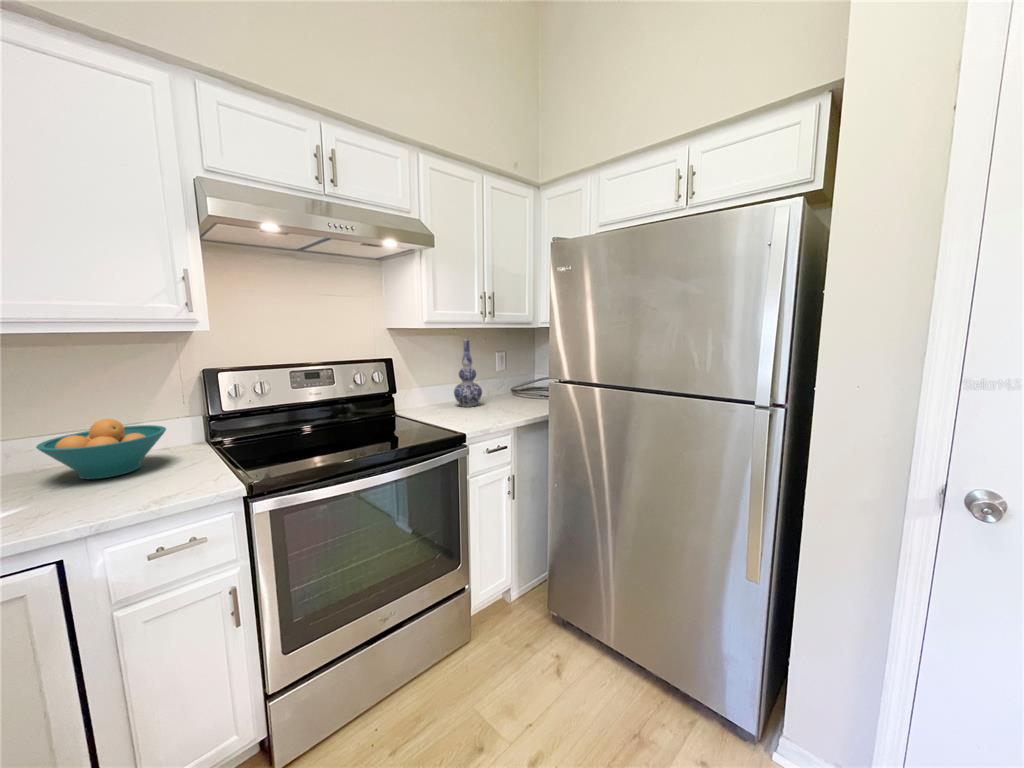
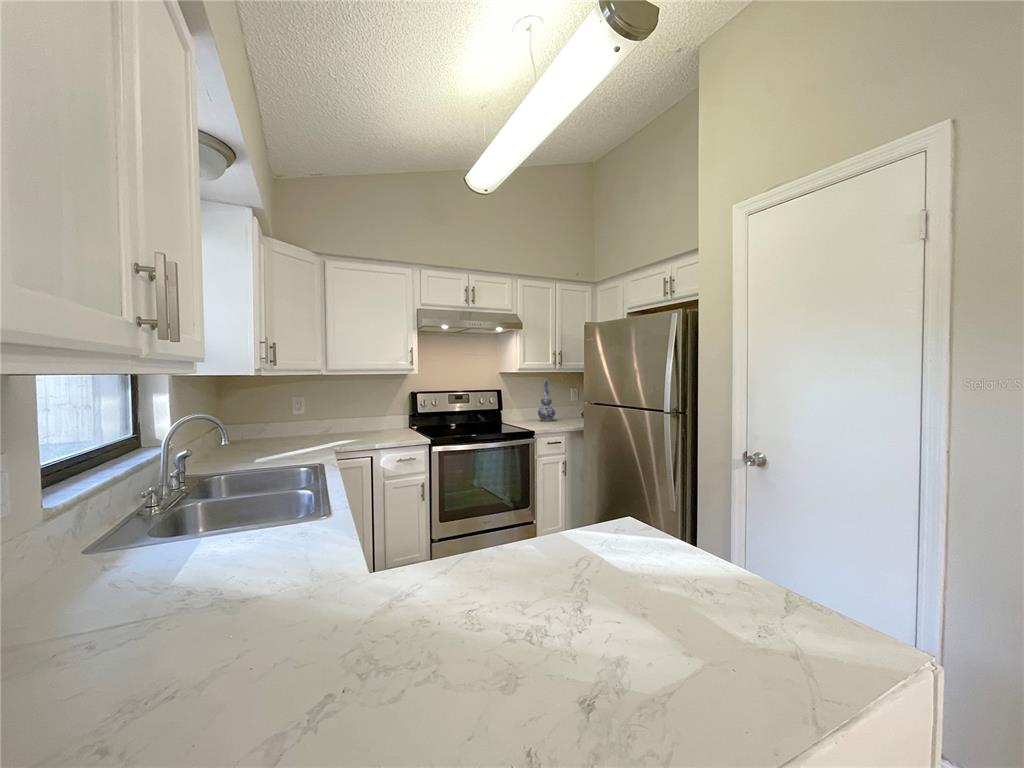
fruit bowl: present [36,419,166,479] -> none [355,410,398,435]

